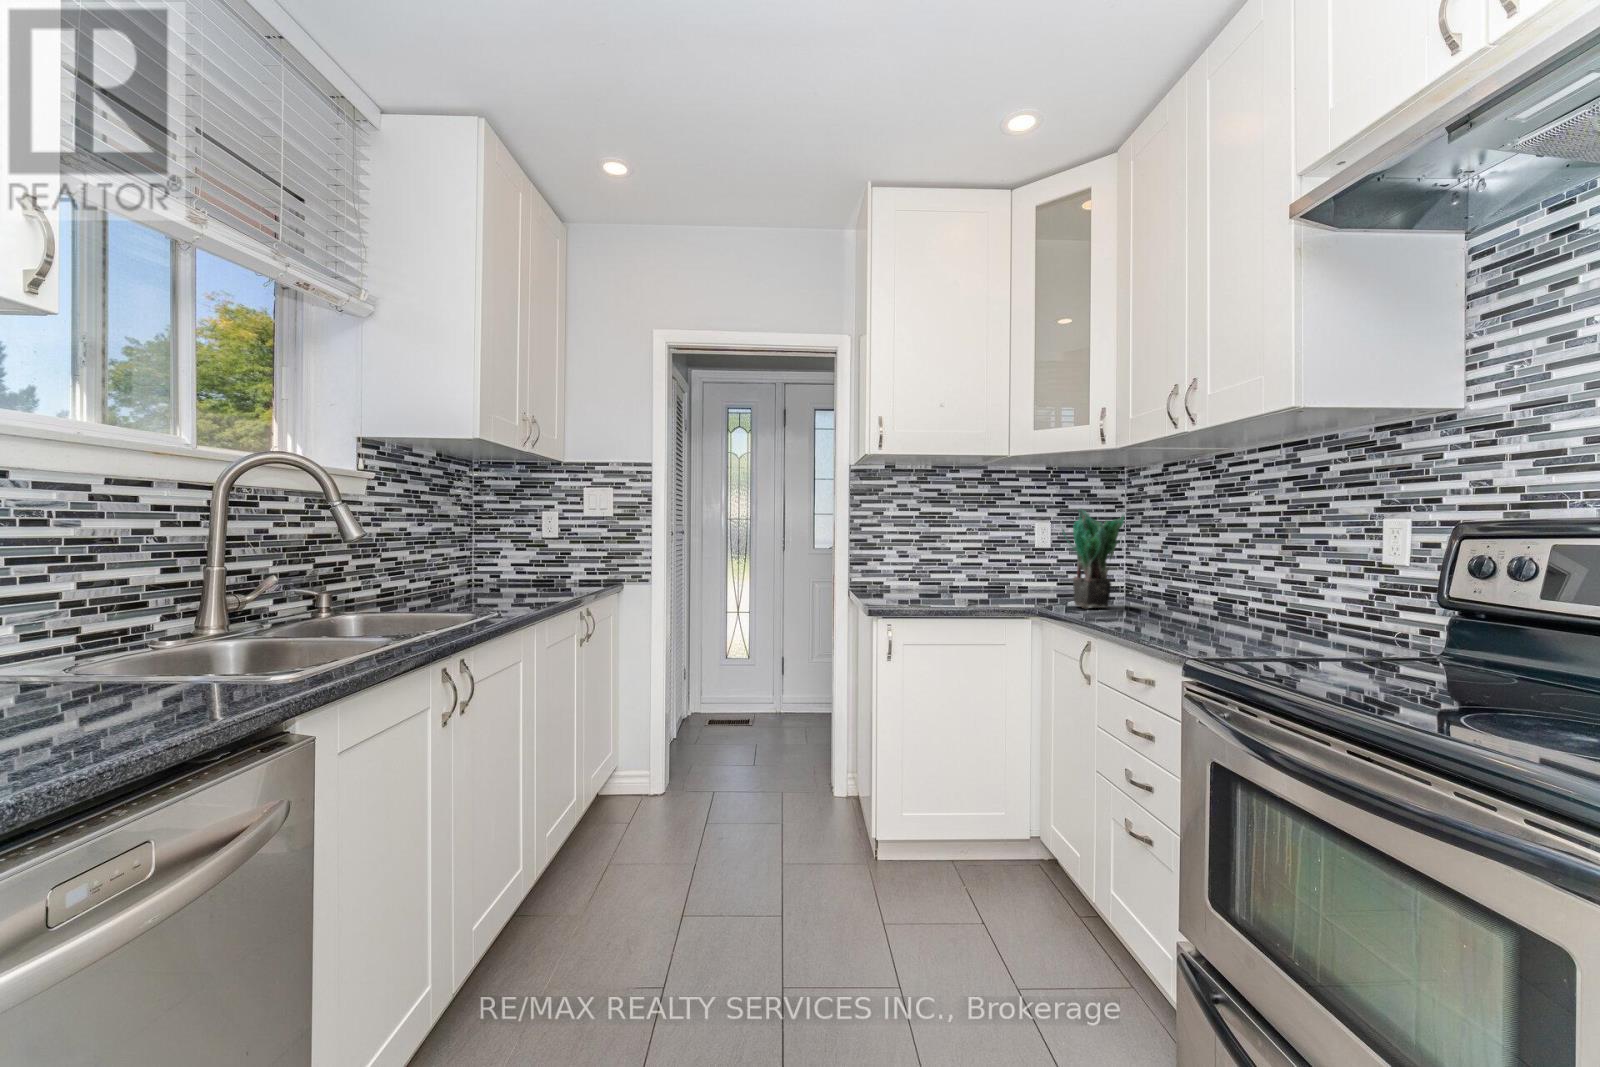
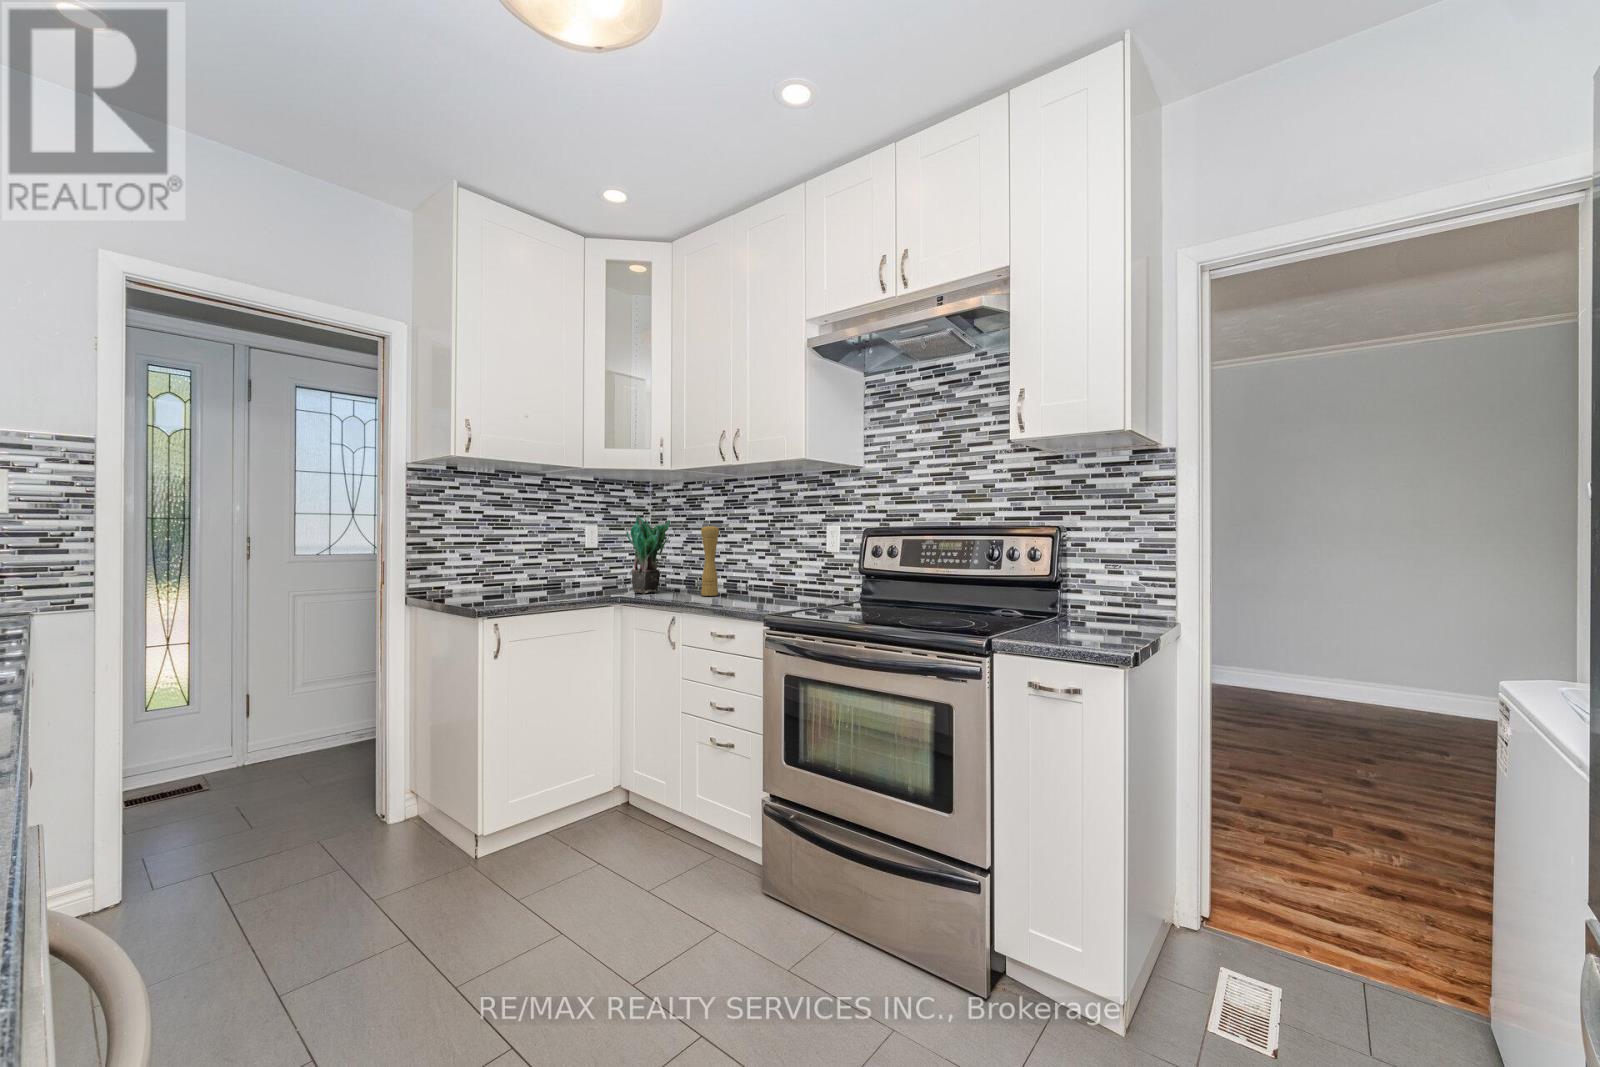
pepper mill: none [1158,520,1187,620] -> present [701,525,719,596]

